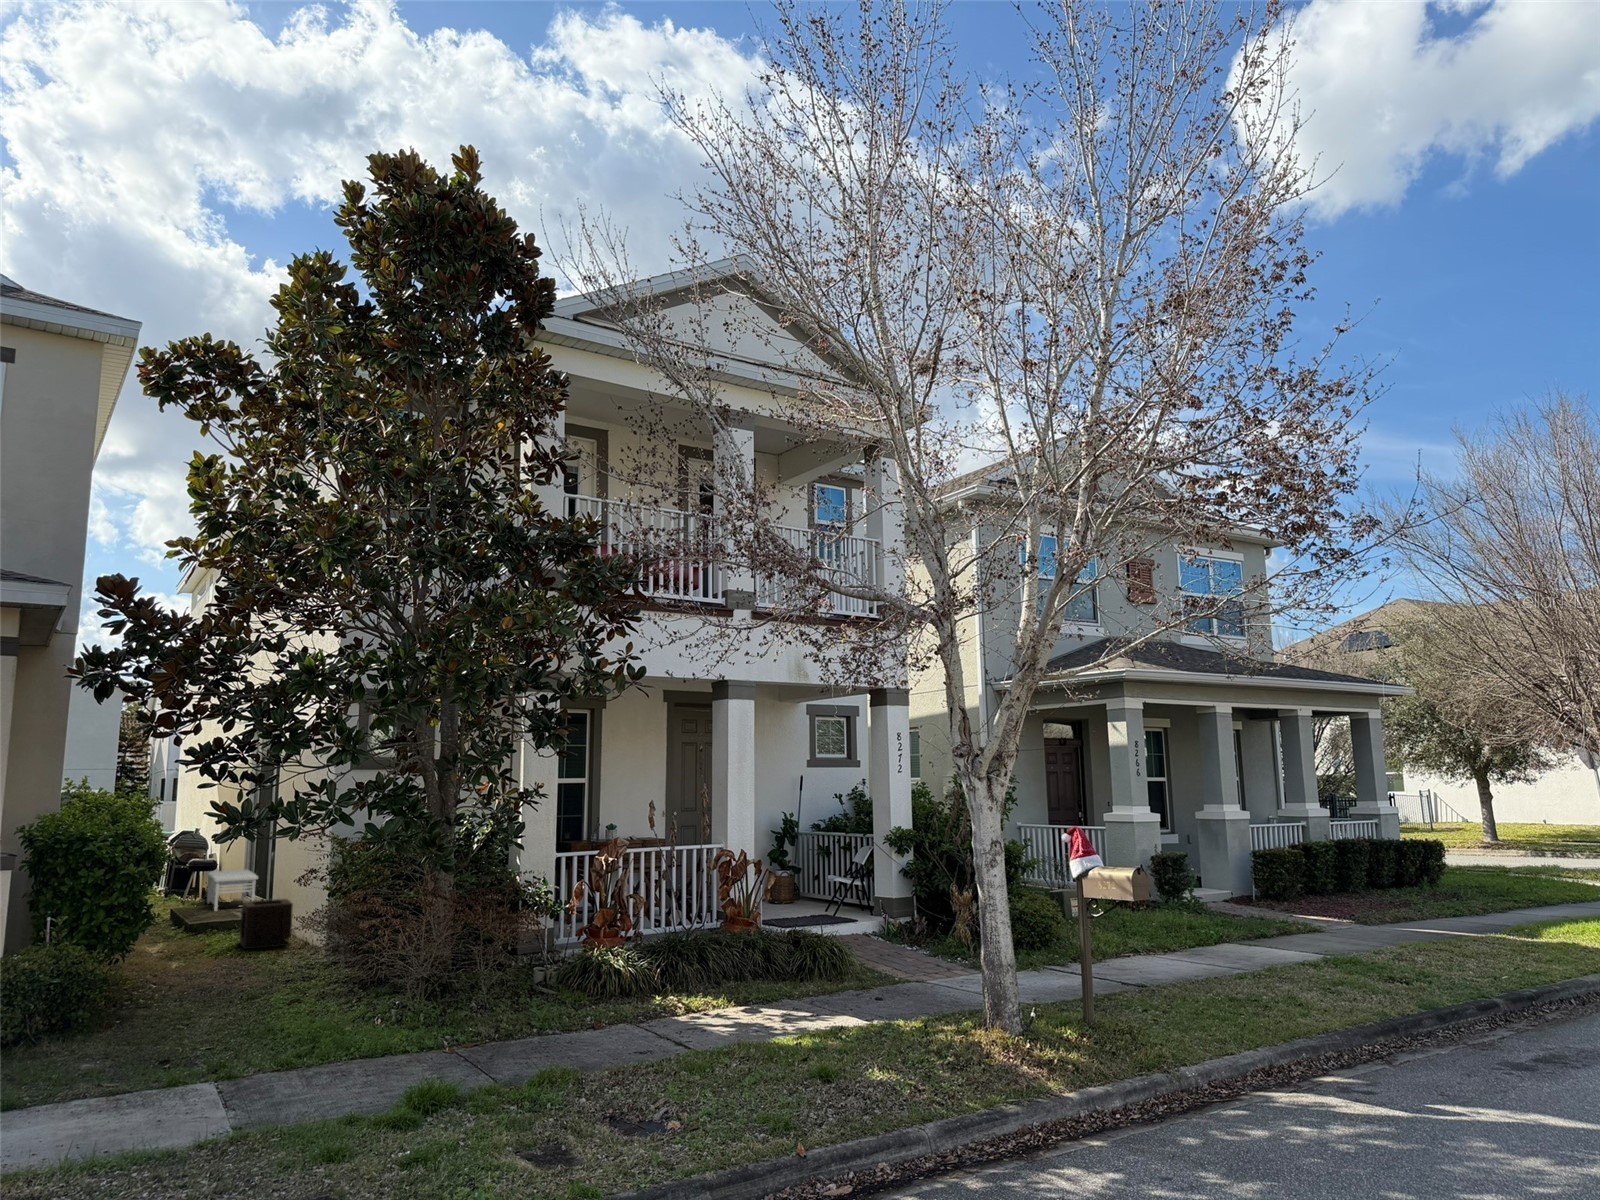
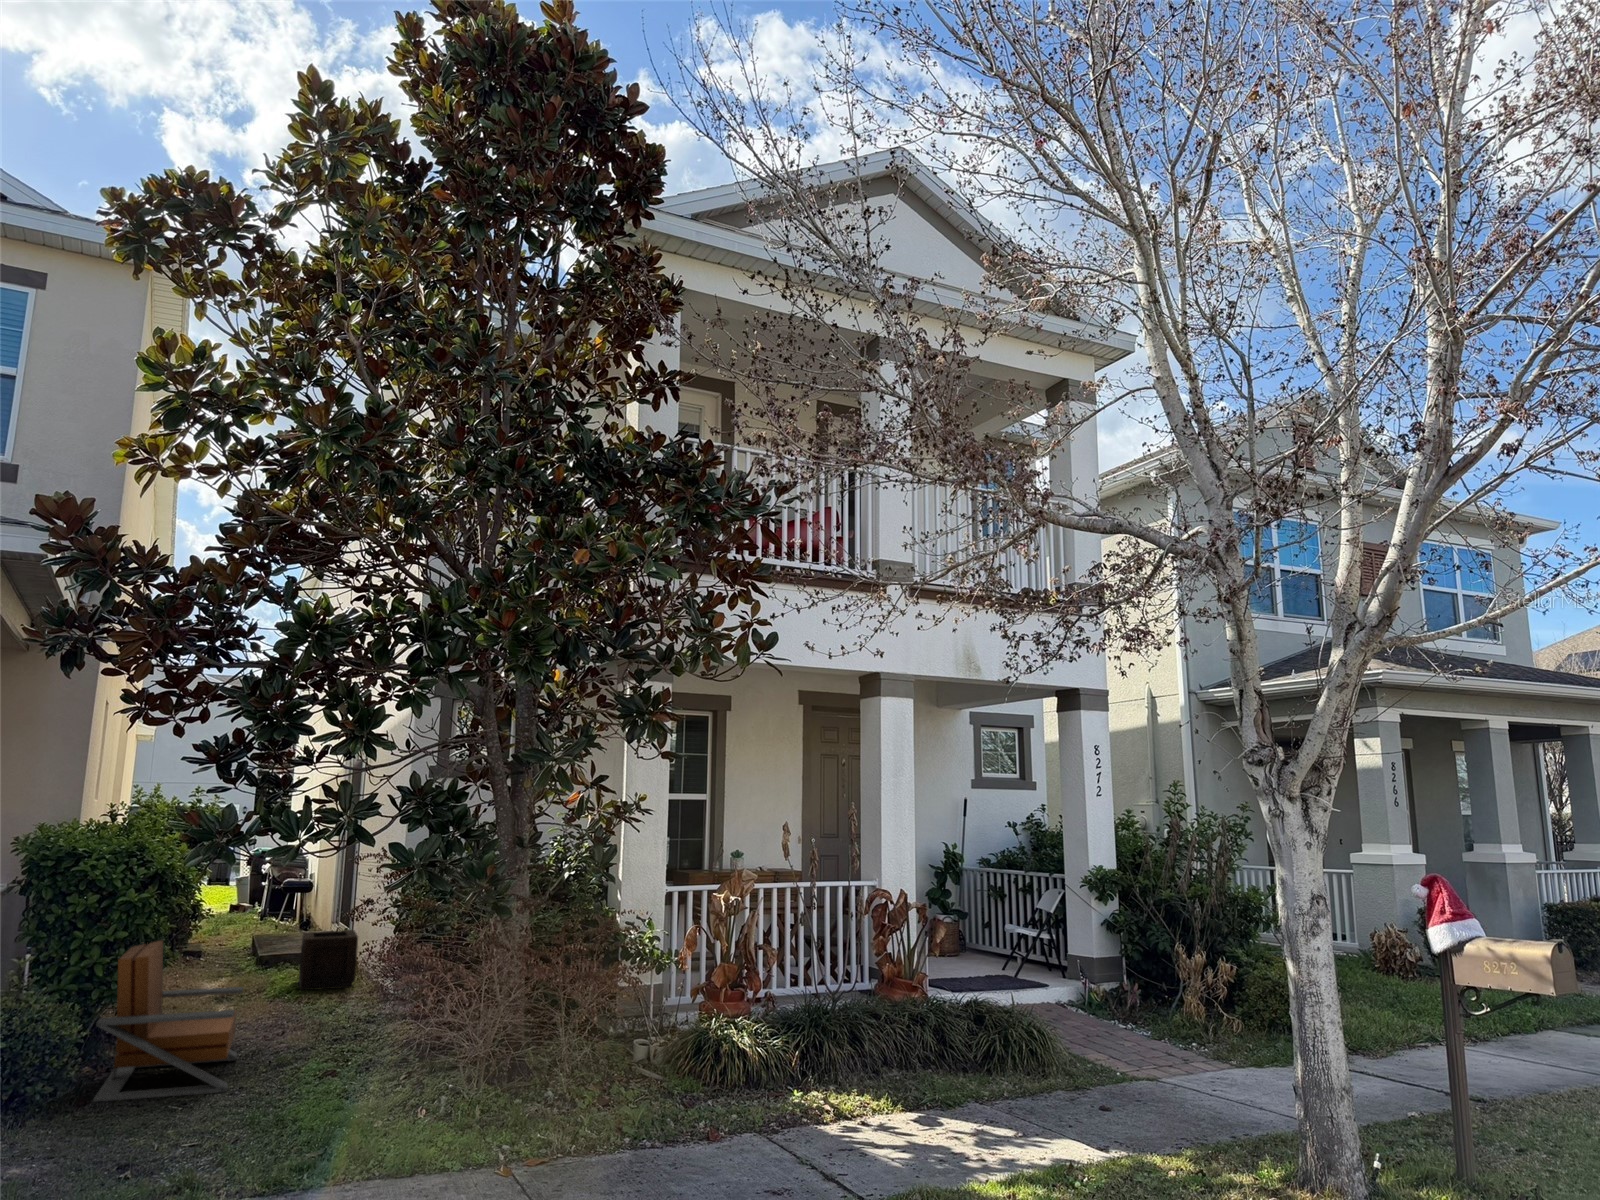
storage bench: present [207,870,258,911] -> none [287,891,340,939]
lounge chair: none [118,905,225,1027] -> present [93,941,243,1102]

